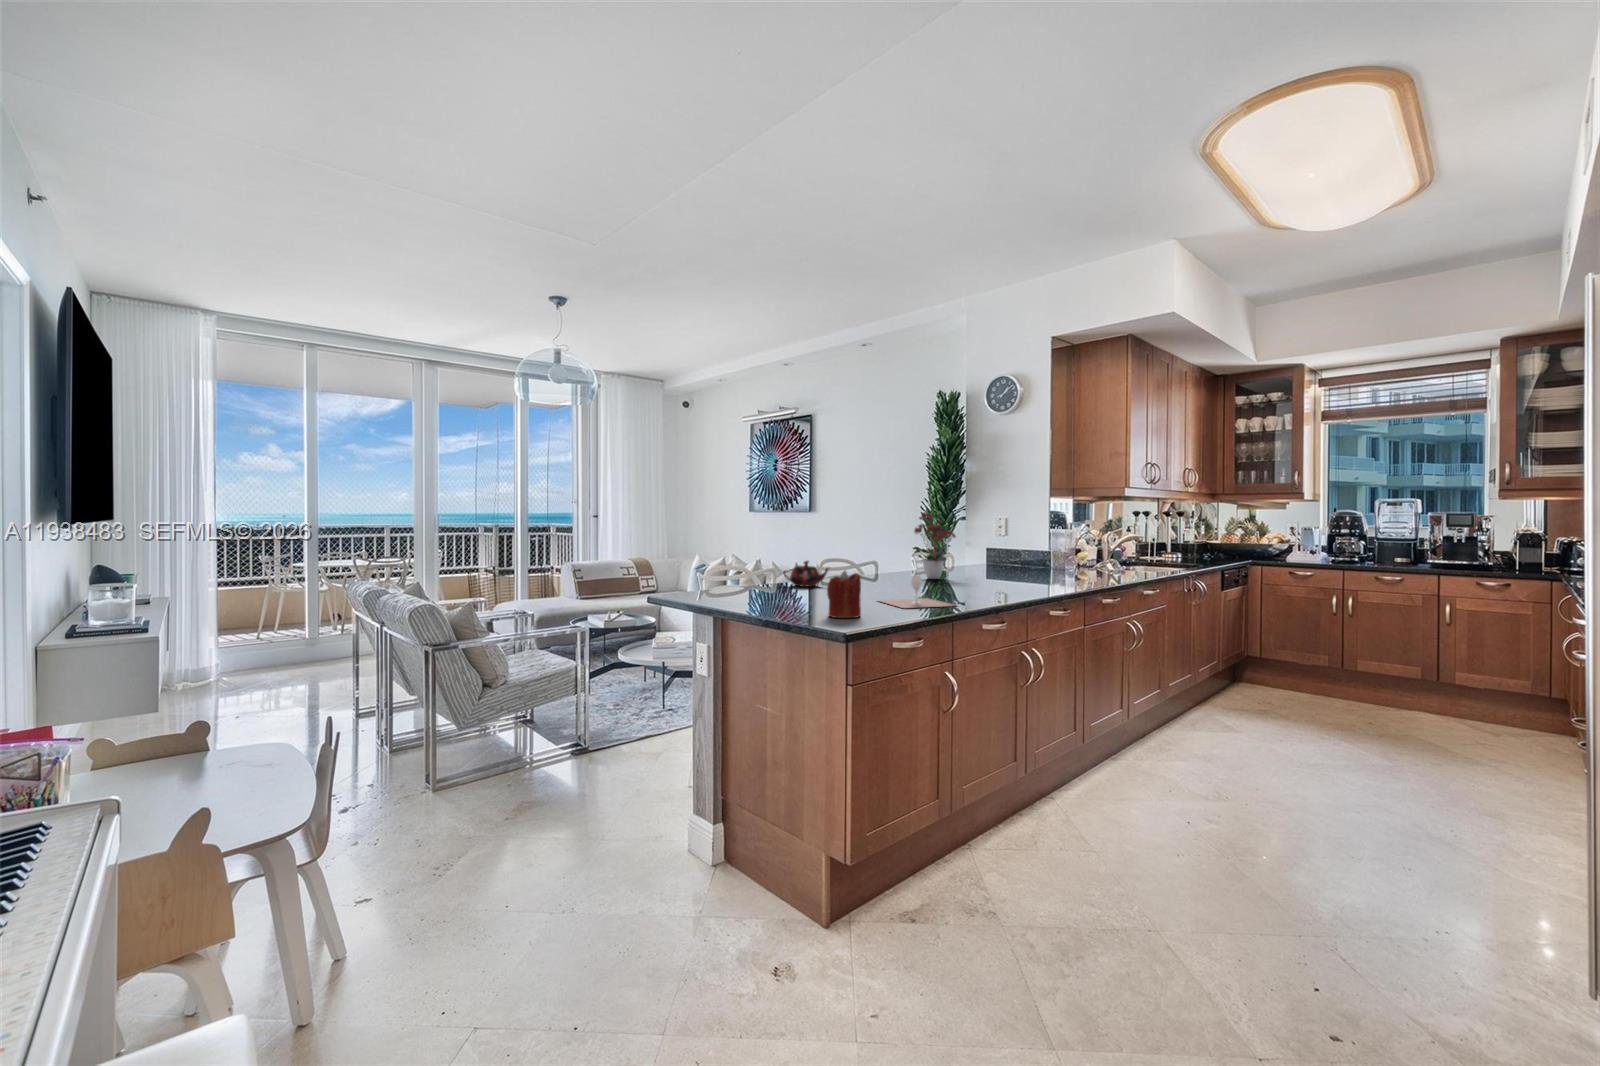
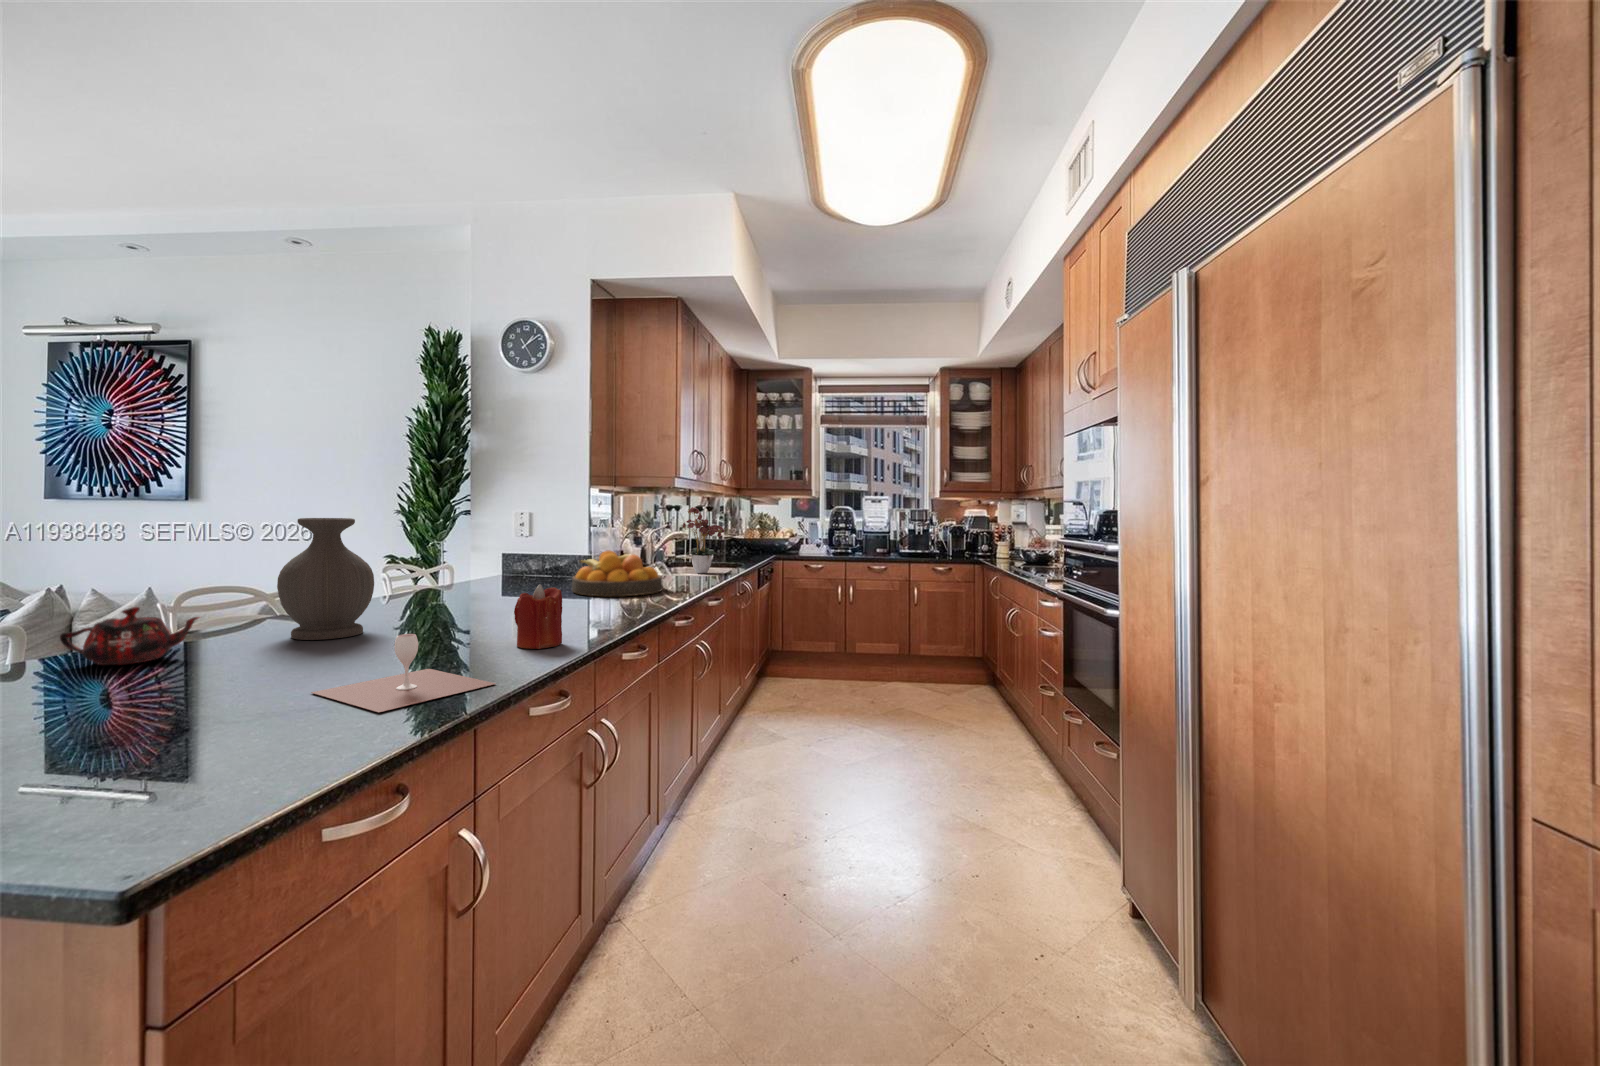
flower arrangement: present [914,512,956,579] -> present [683,507,725,573]
vase: none [860,519,904,585] -> present [277,518,374,640]
fruit bowl: none [1028,545,1100,578] -> present [572,551,663,596]
candle: present [827,571,861,618] -> present [514,585,562,649]

